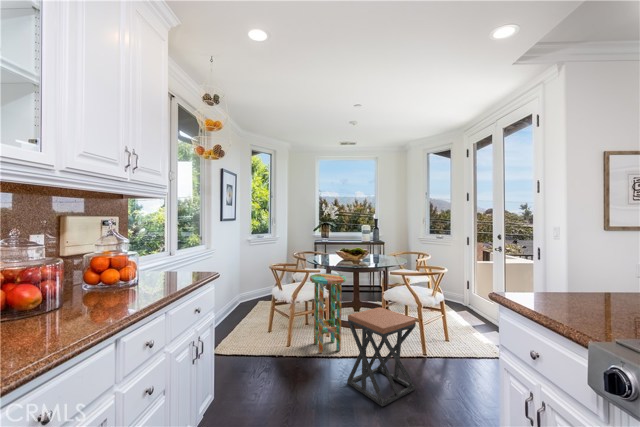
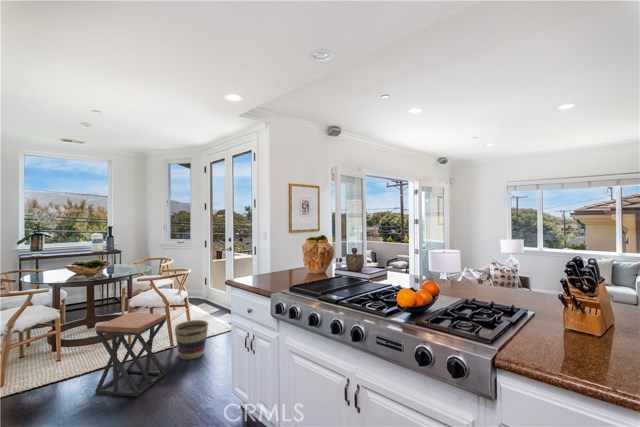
side table: present [310,274,346,353] -> none [35,290,86,380]
basket: none [427,331,469,381] -> present [175,320,208,359]

